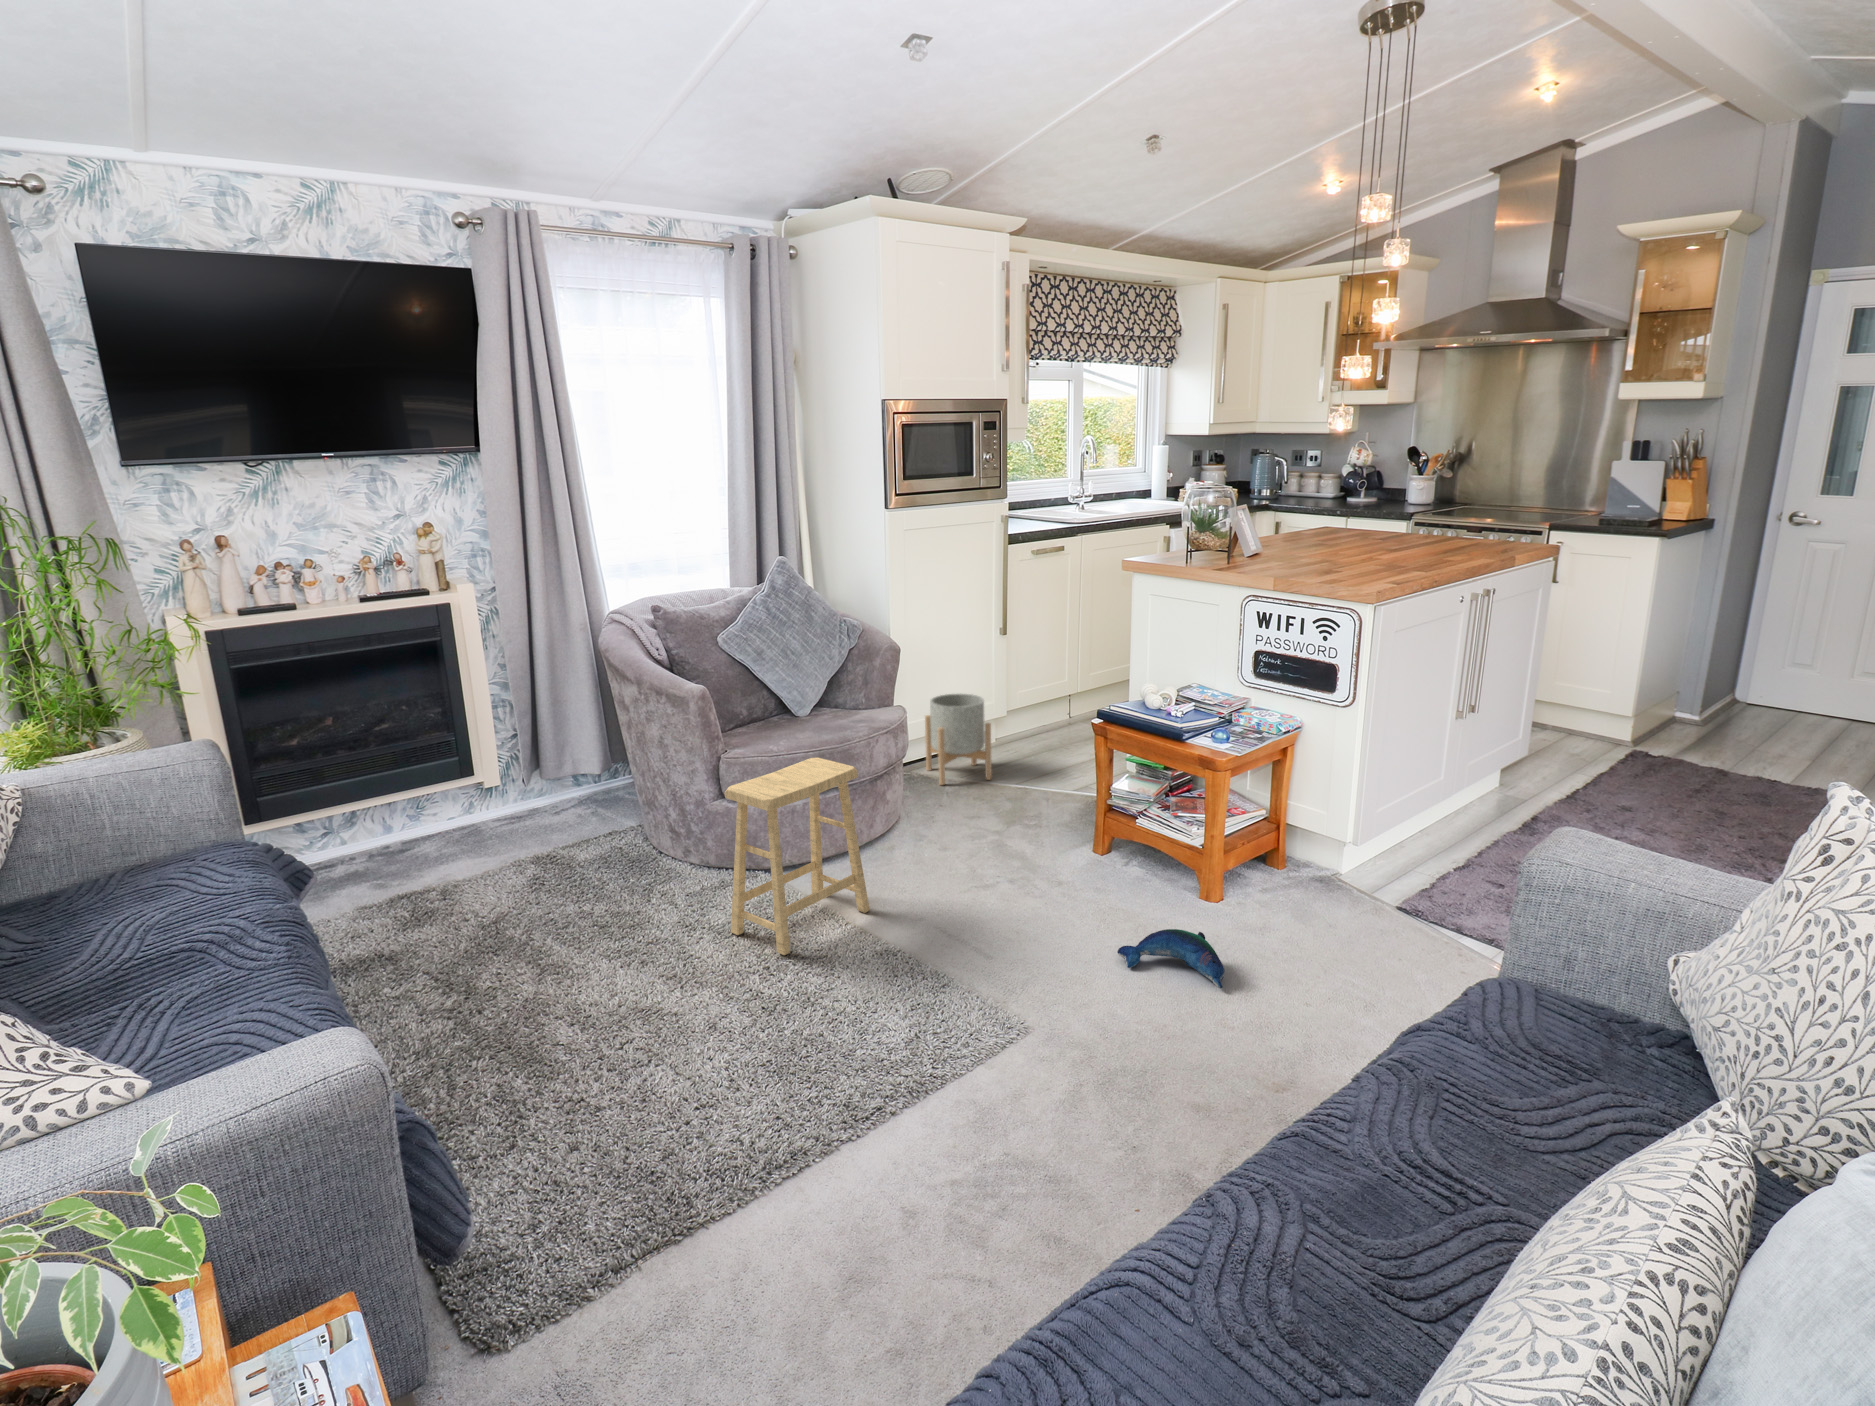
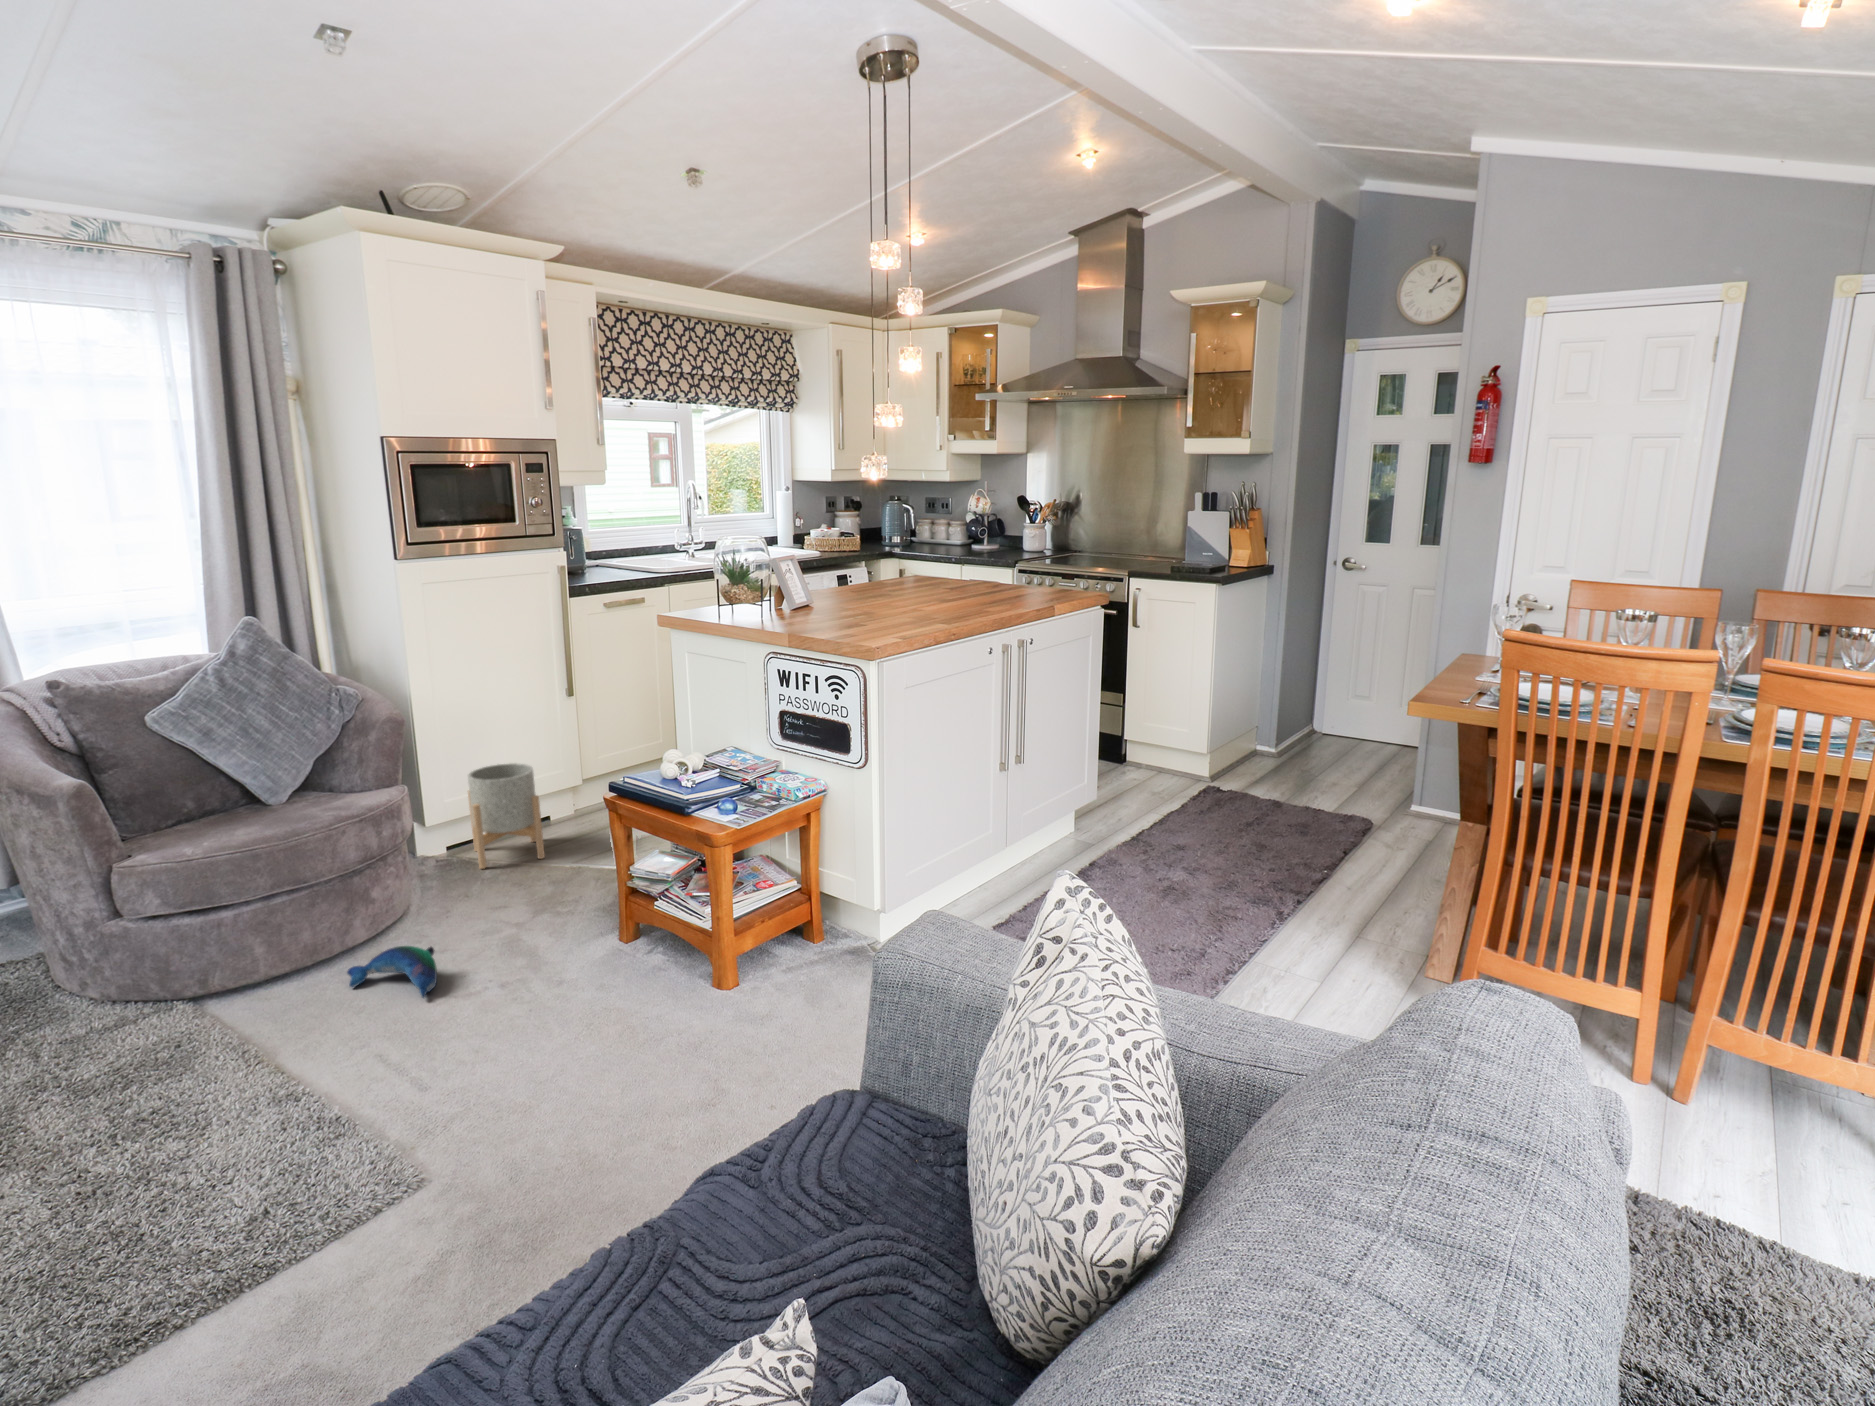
footstool: present [725,757,870,955] -> none [63,860,302,1114]
plush toy: present [1117,929,1225,988] -> present [347,946,437,998]

